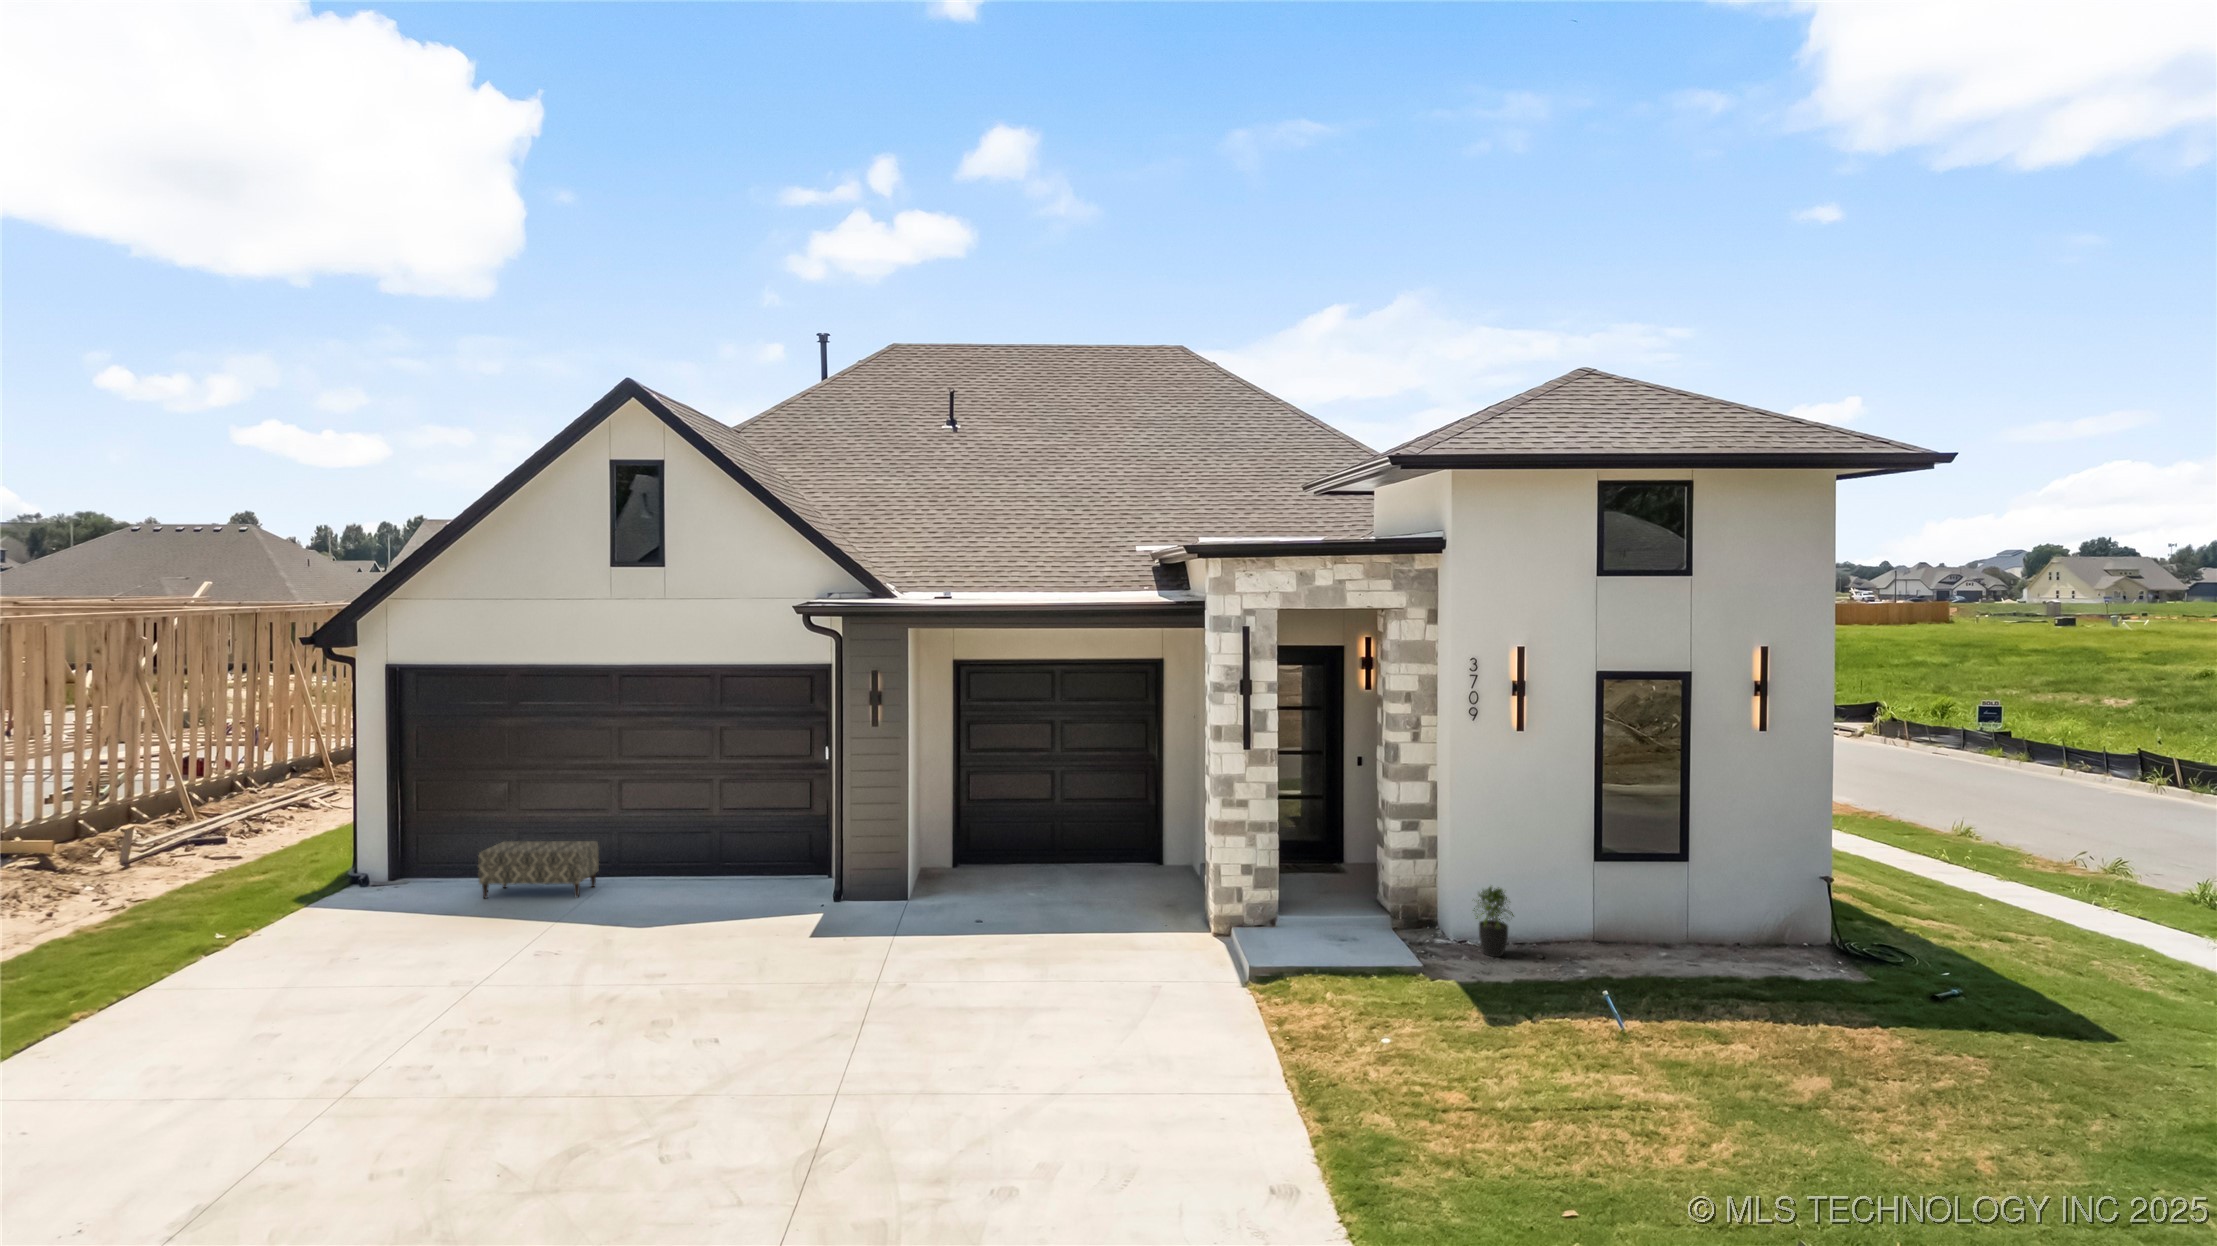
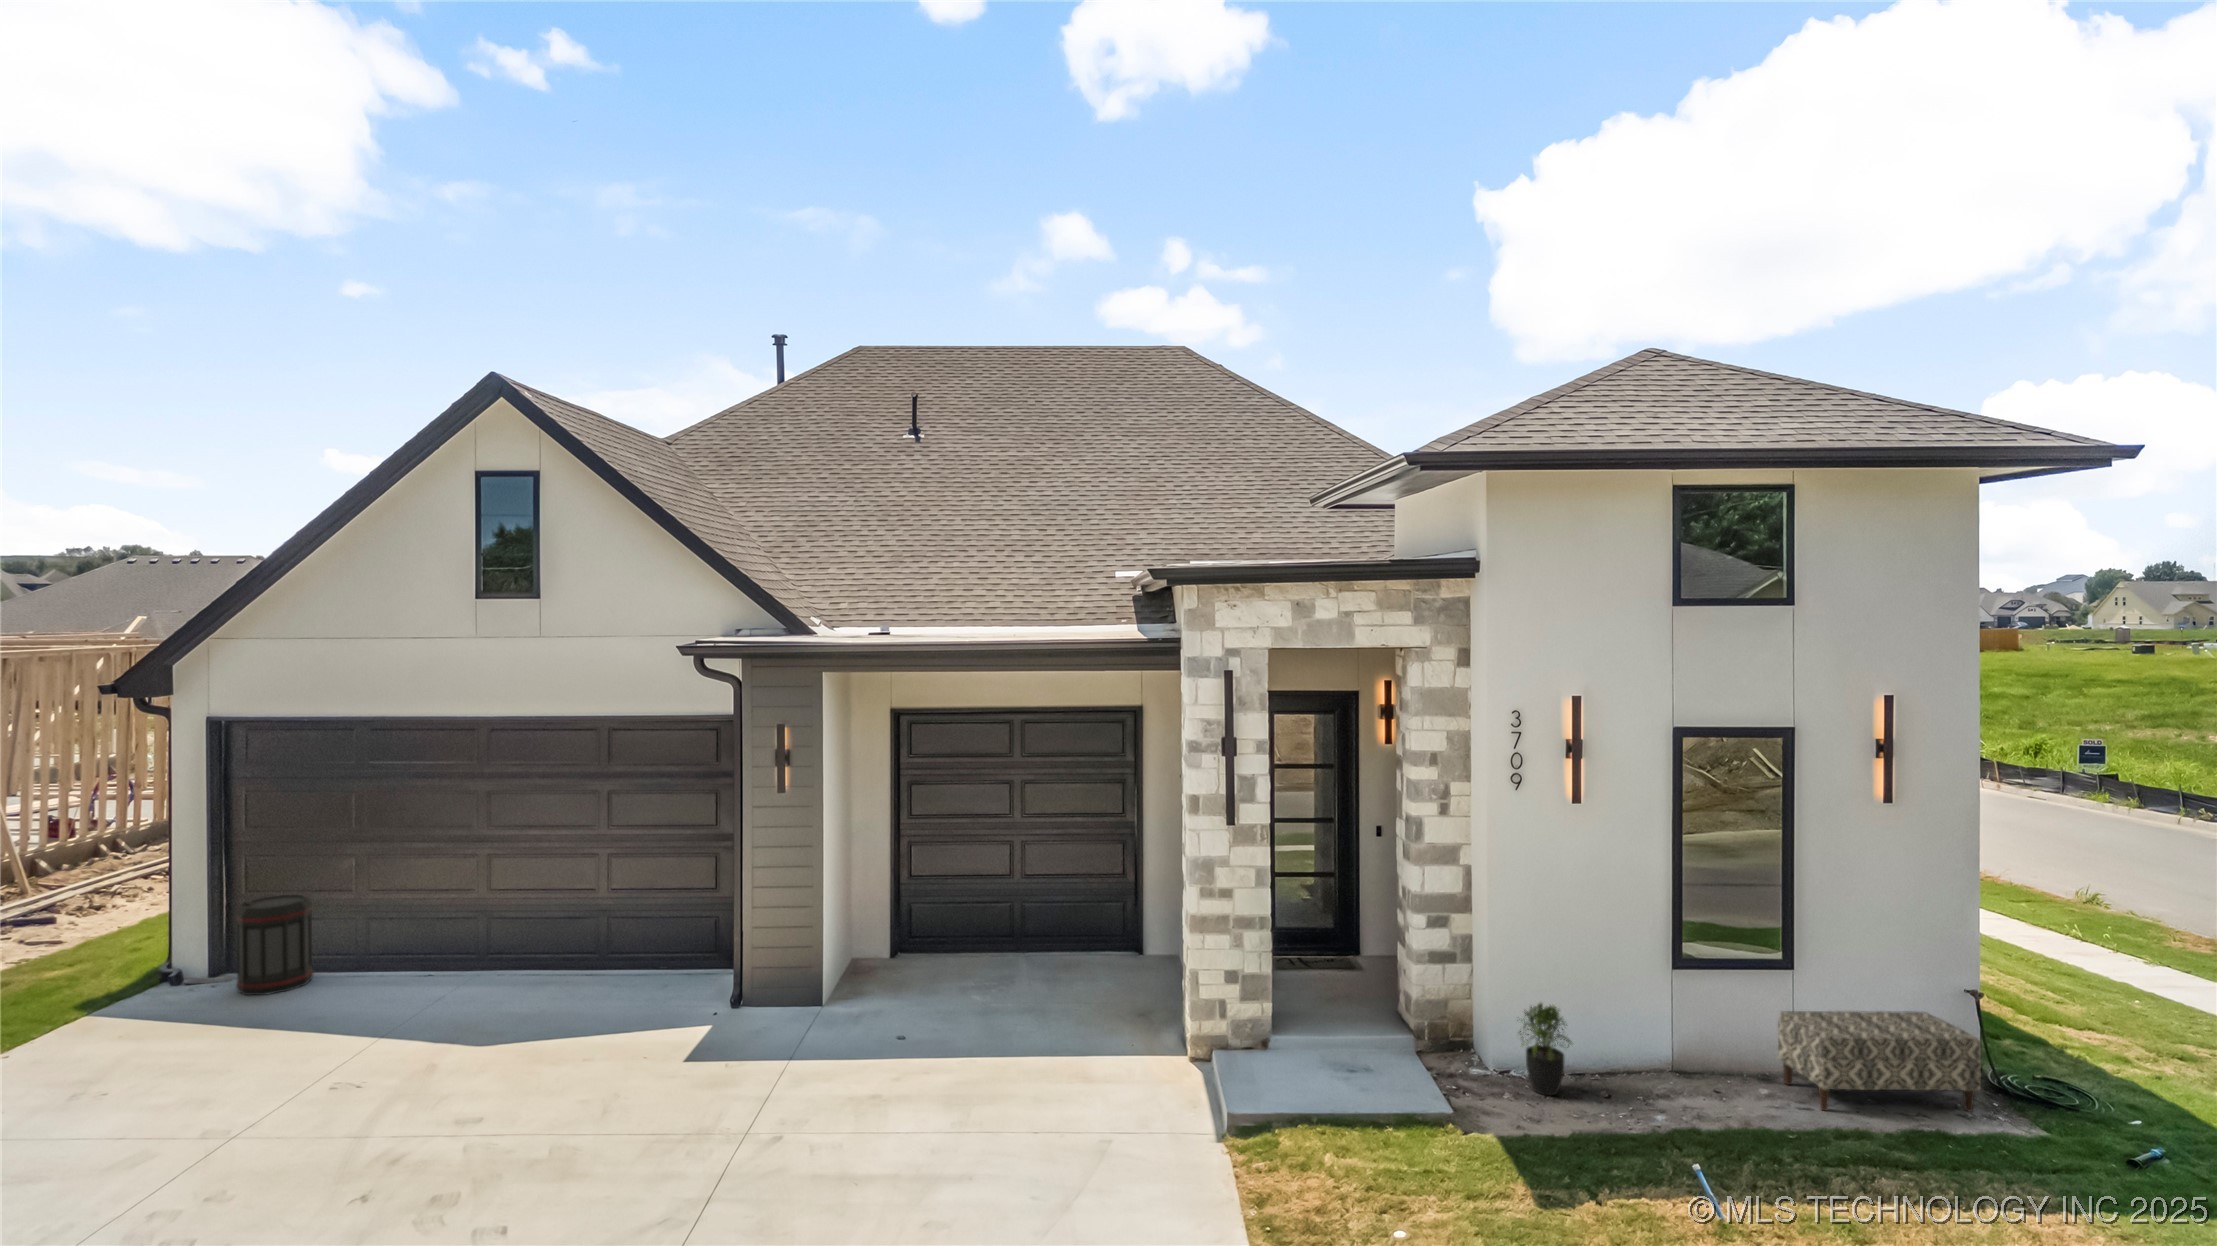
trash can: none [401,818,464,901] -> present [235,895,313,995]
bench: present [478,841,599,898] -> present [1778,1011,1981,1112]

